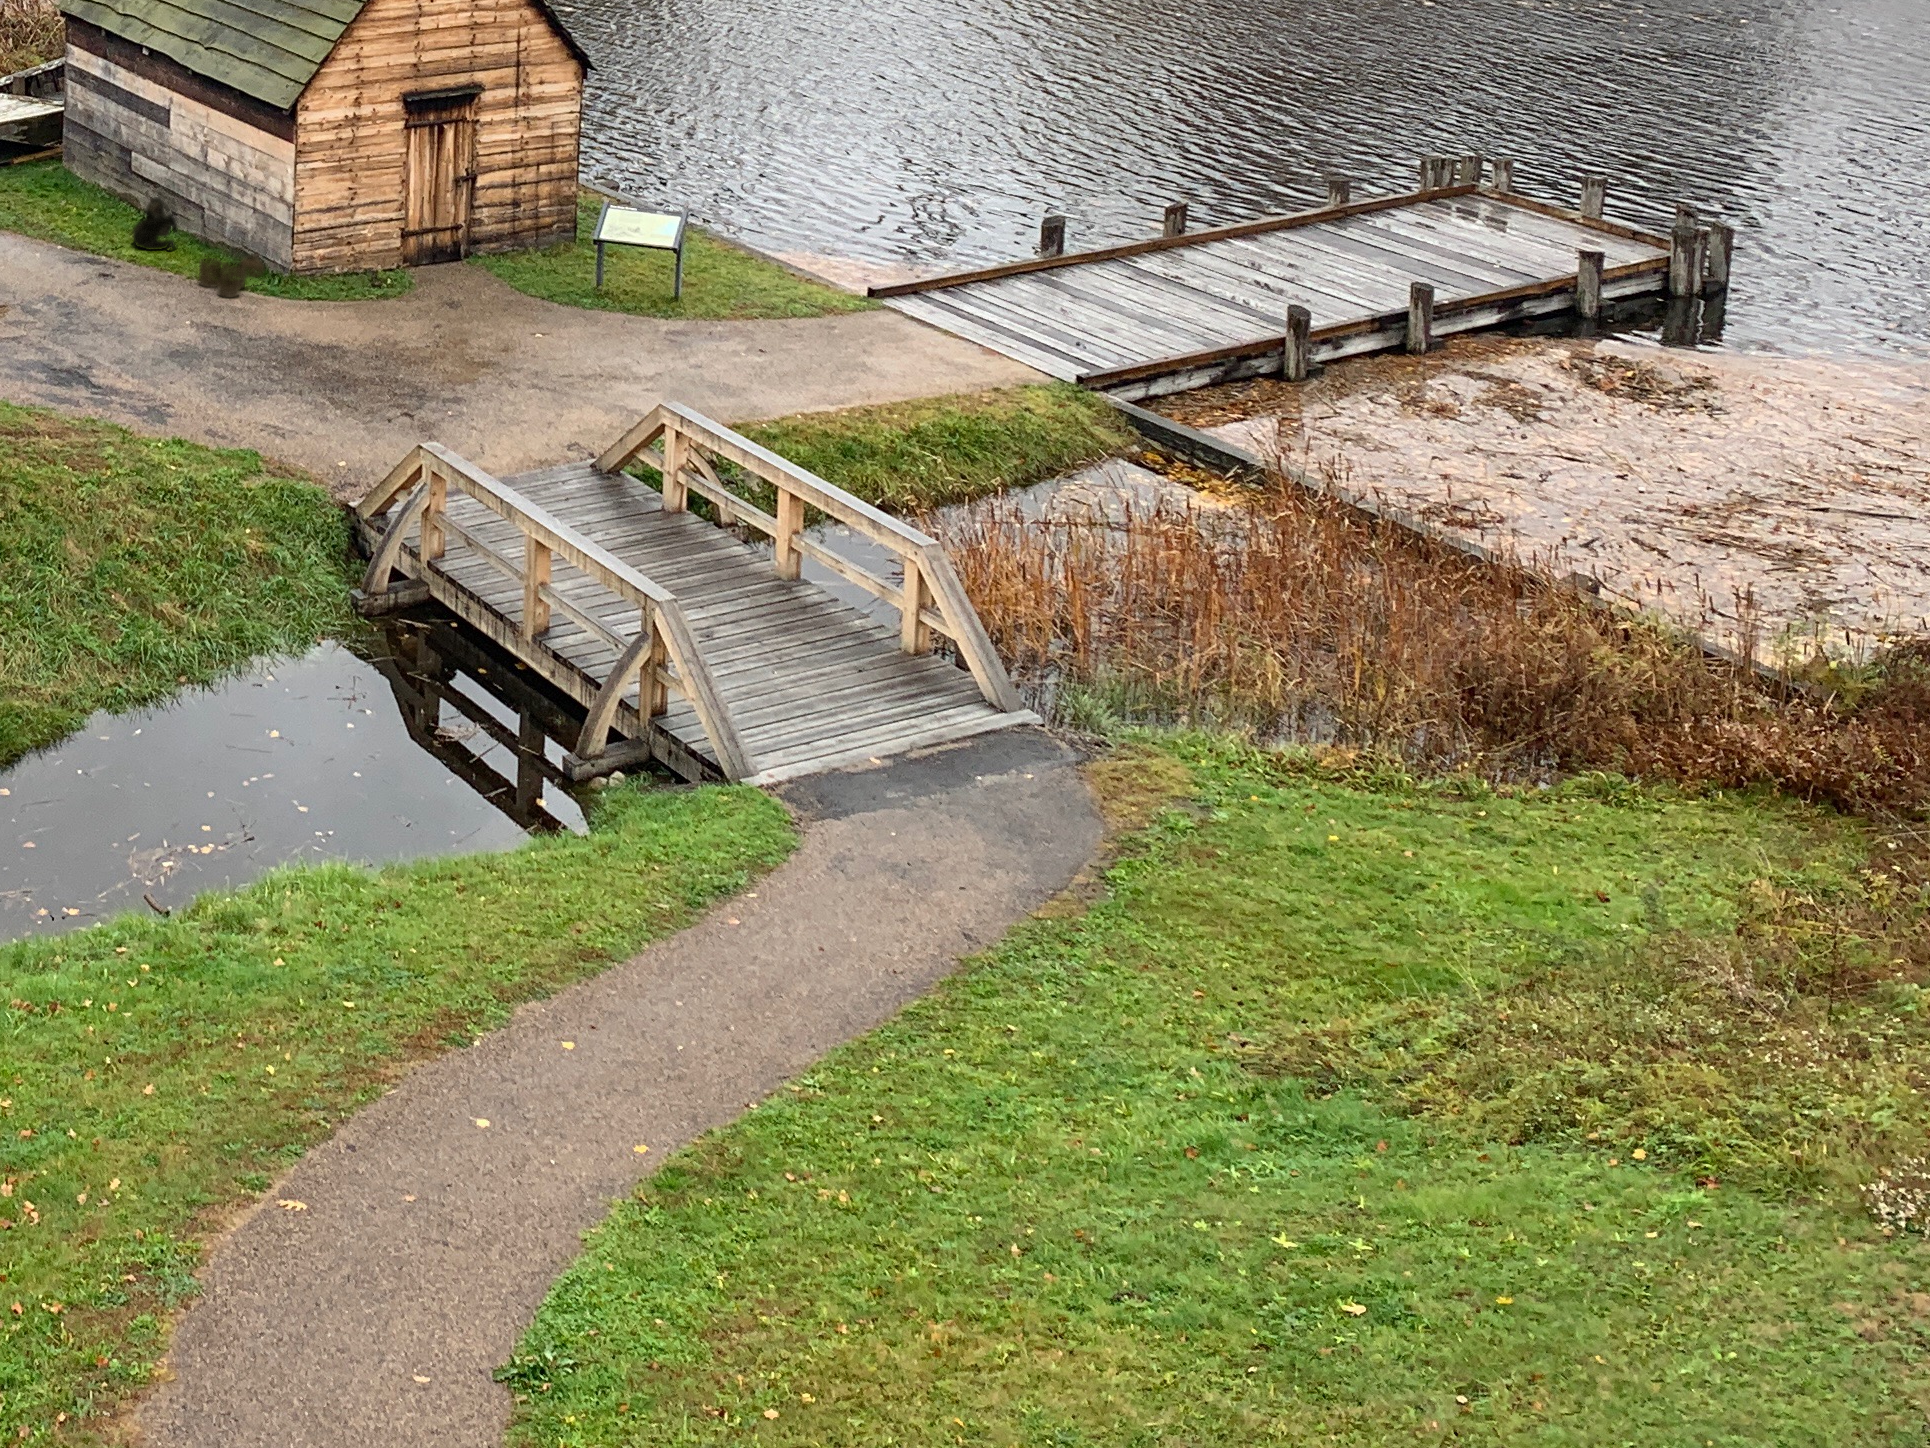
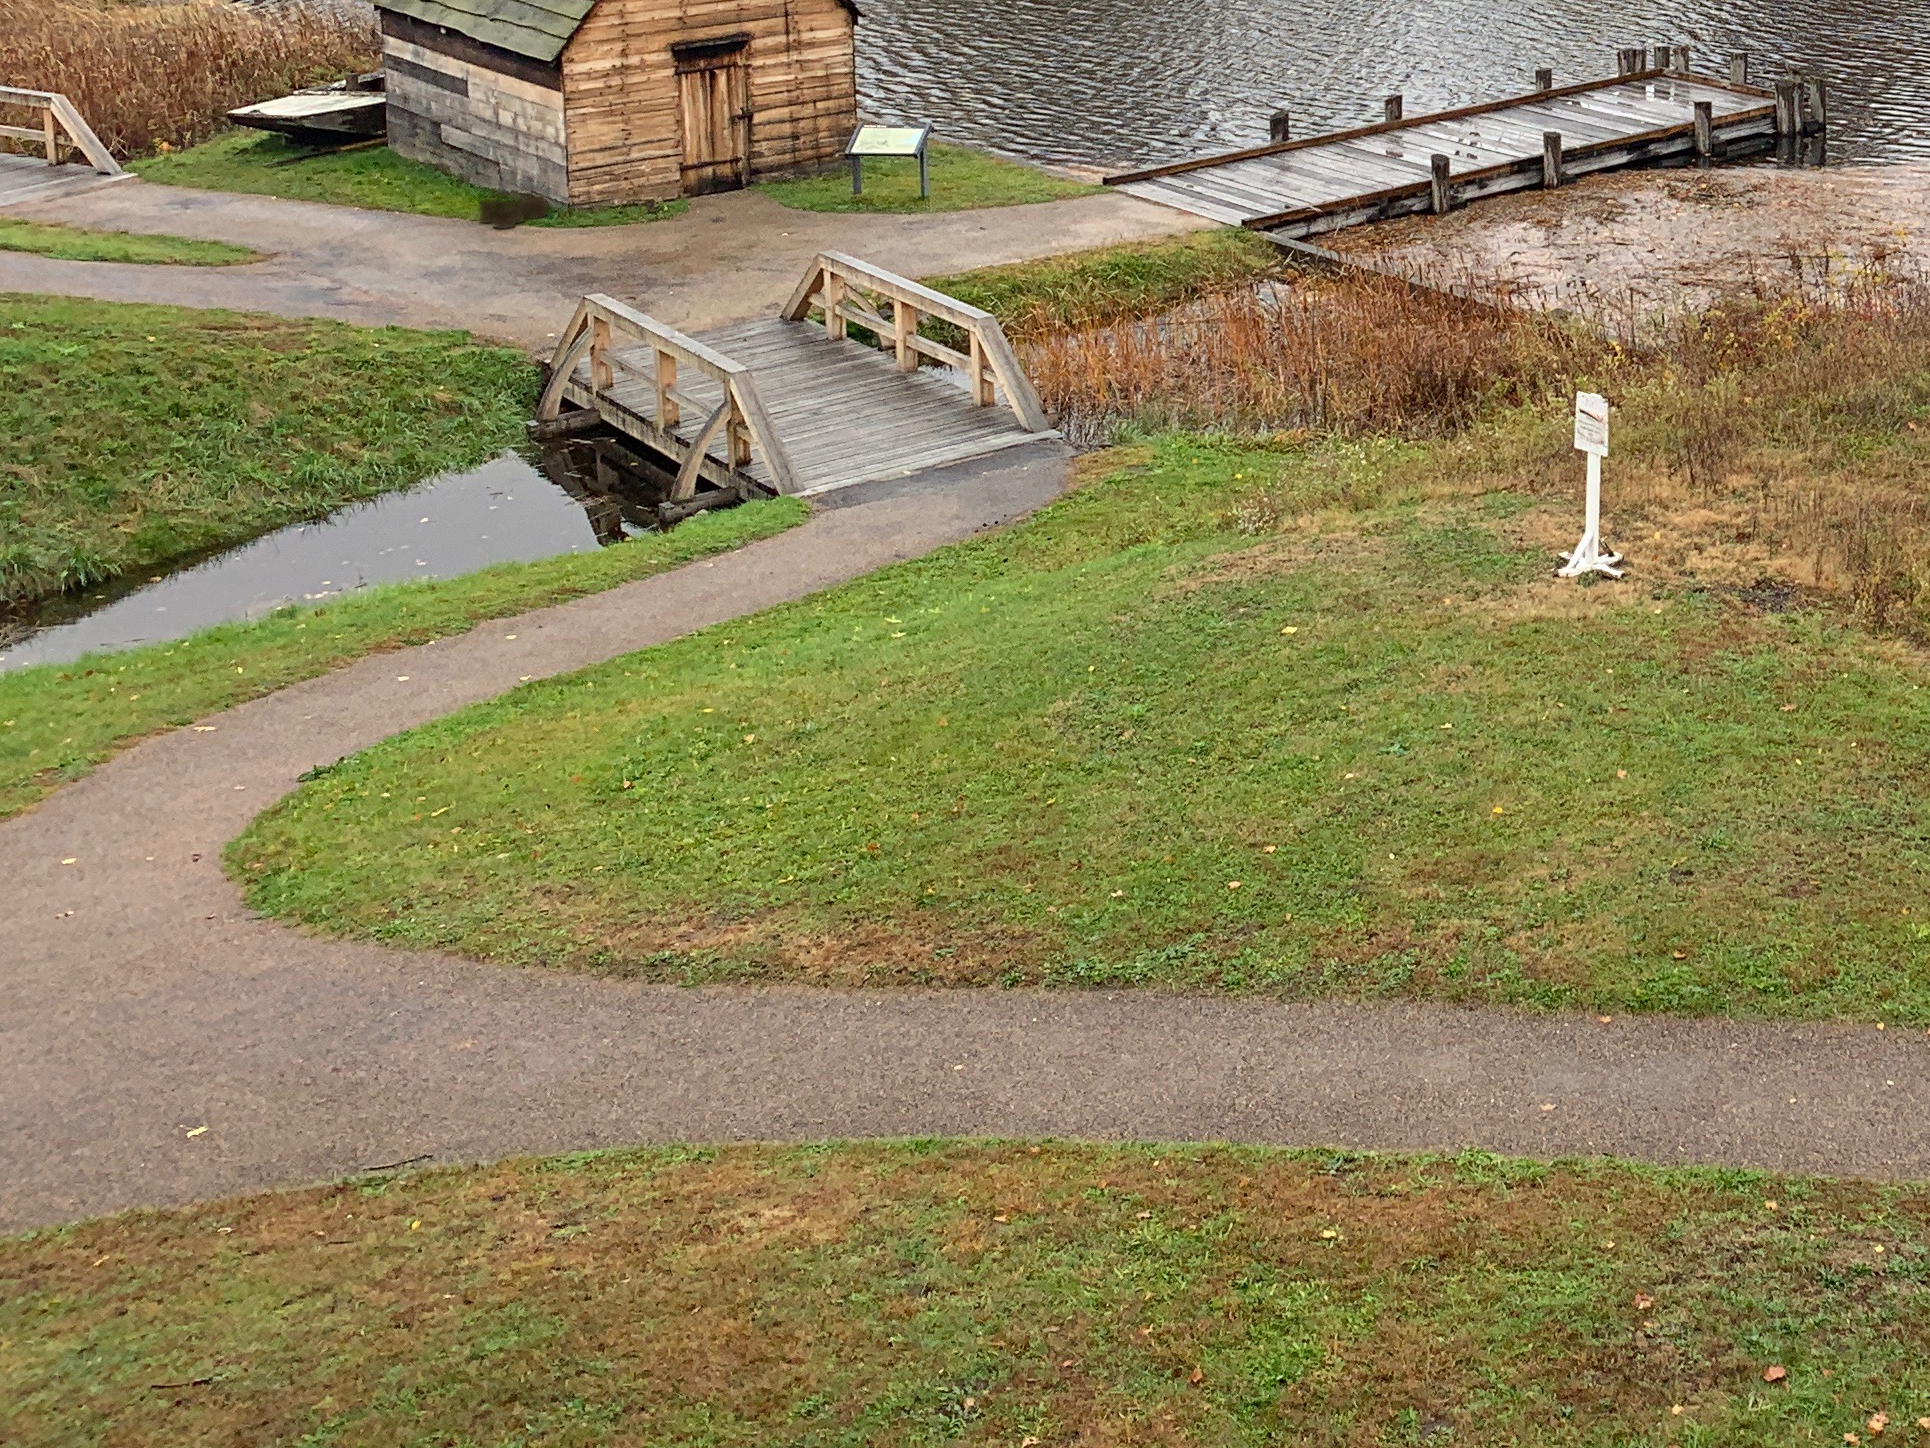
backpack: present [132,196,178,250] -> none [429,153,482,203]

